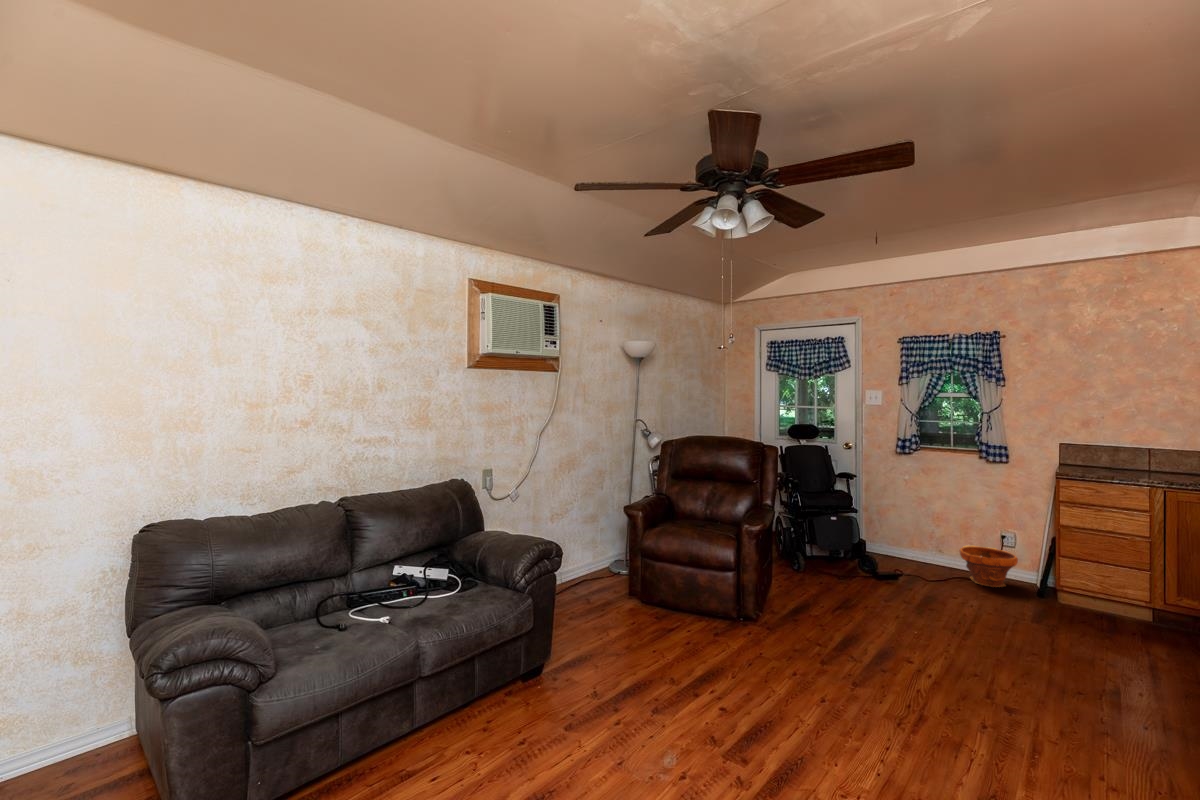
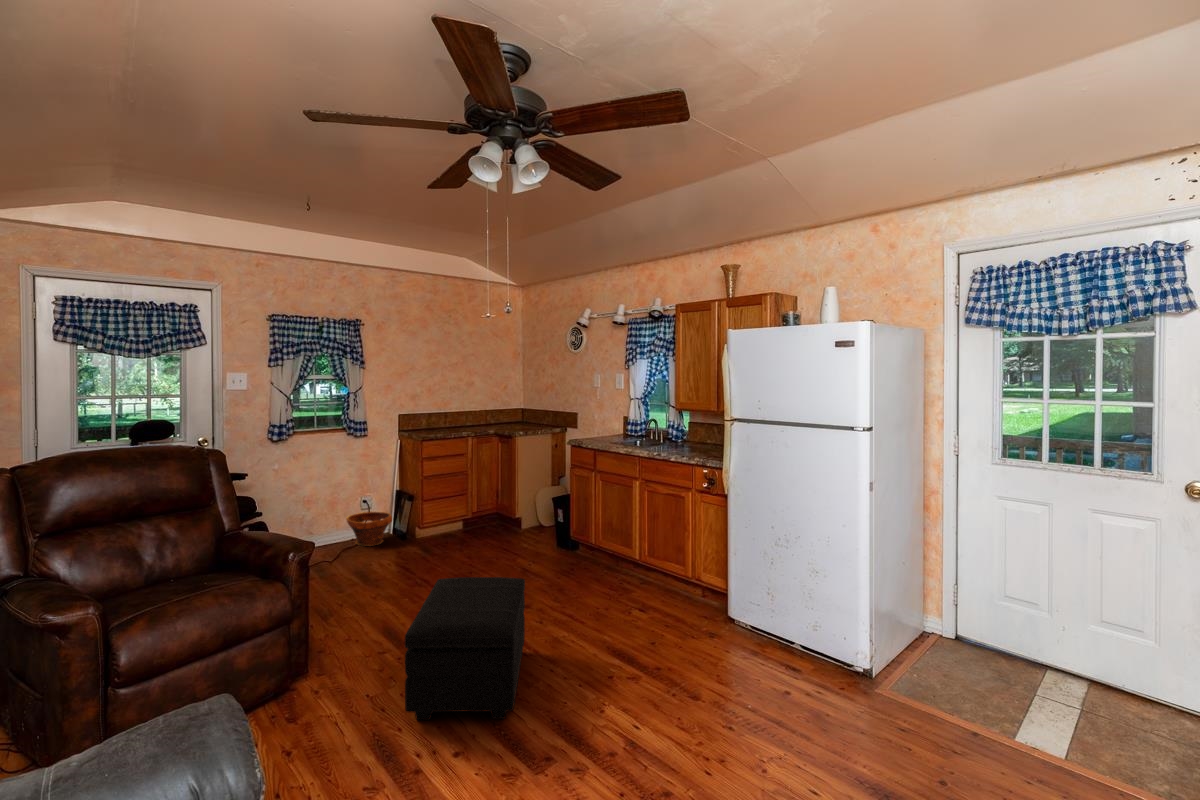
footstool: none [709,586,890,719] -> present [405,577,525,720]

